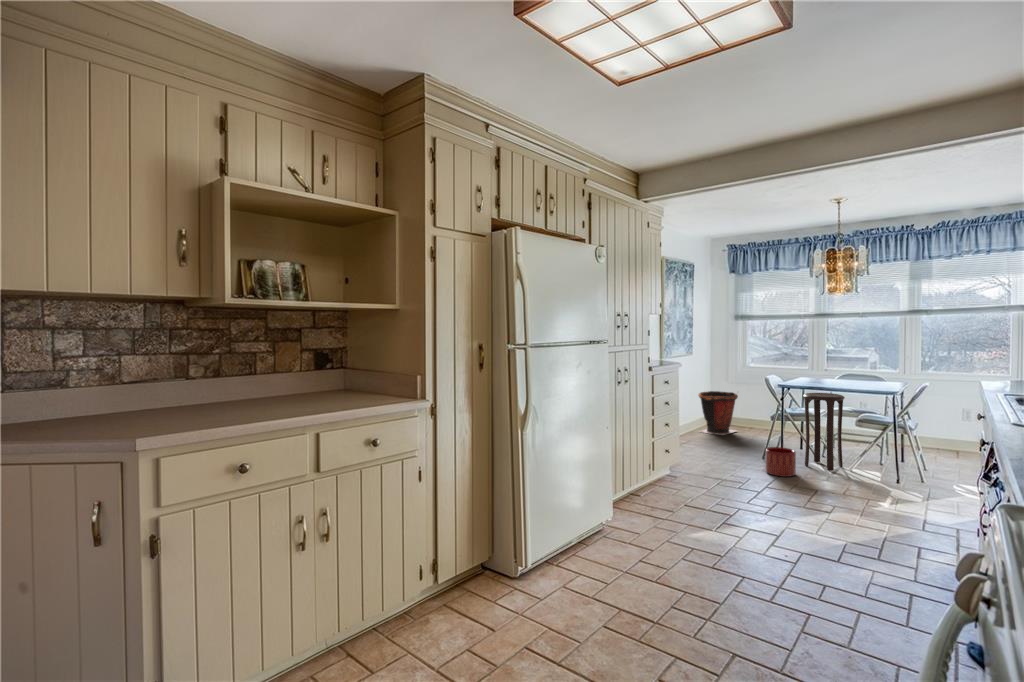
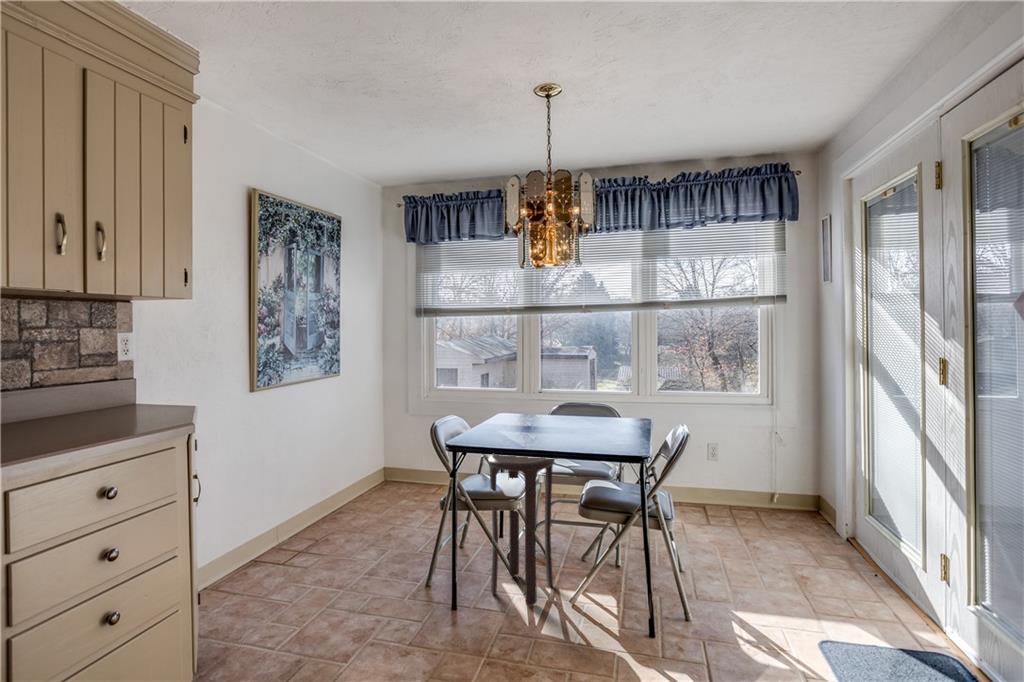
trash can: present [698,391,738,435] -> none [351,428,417,511]
planter: present [766,447,796,477] -> none [407,577,465,655]

